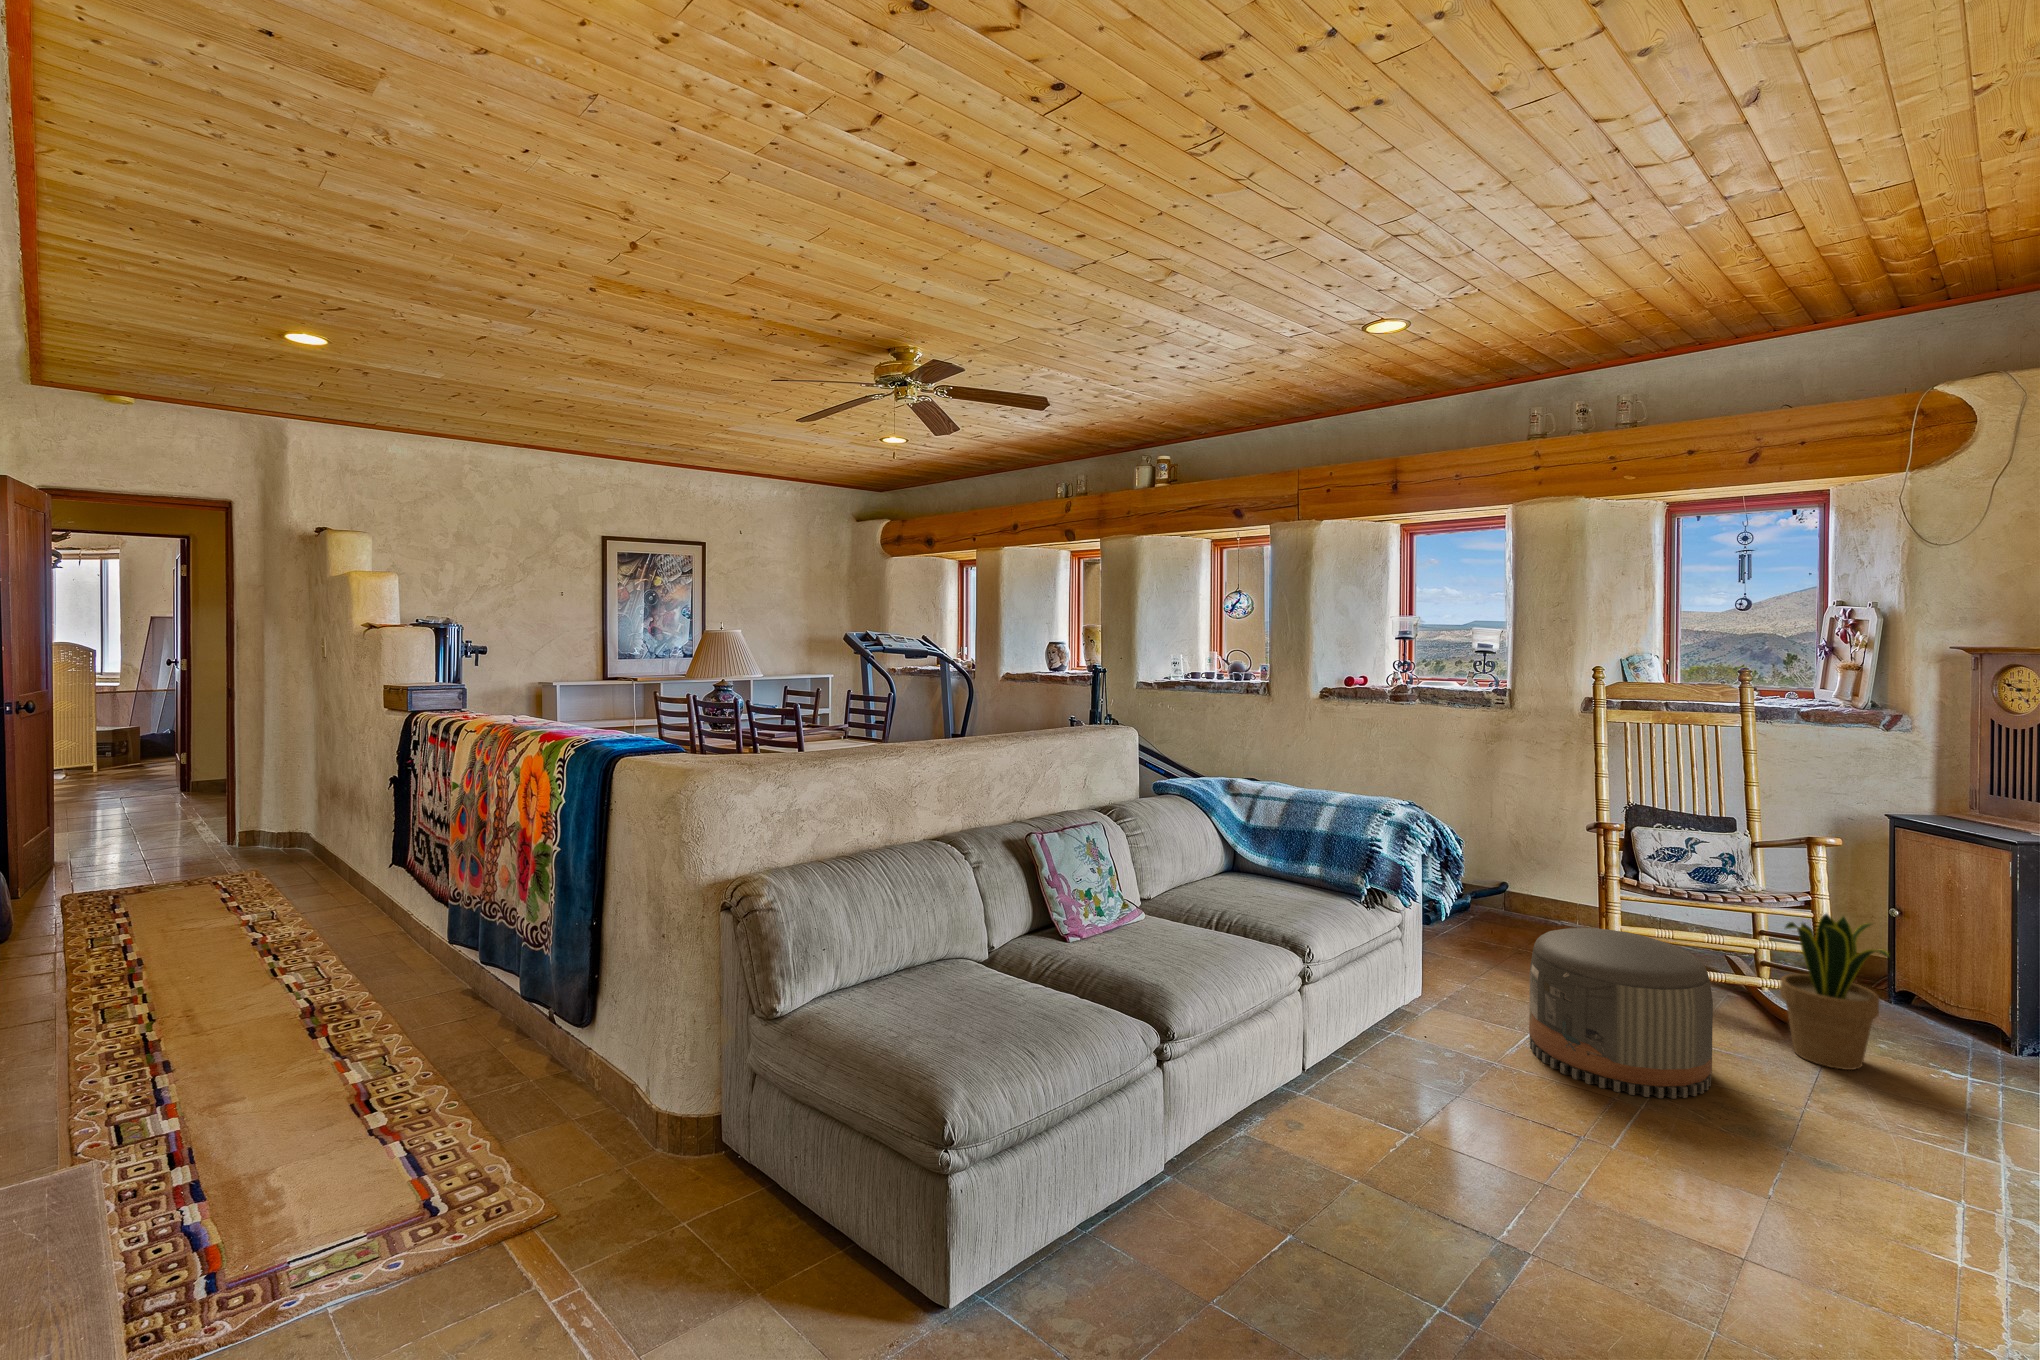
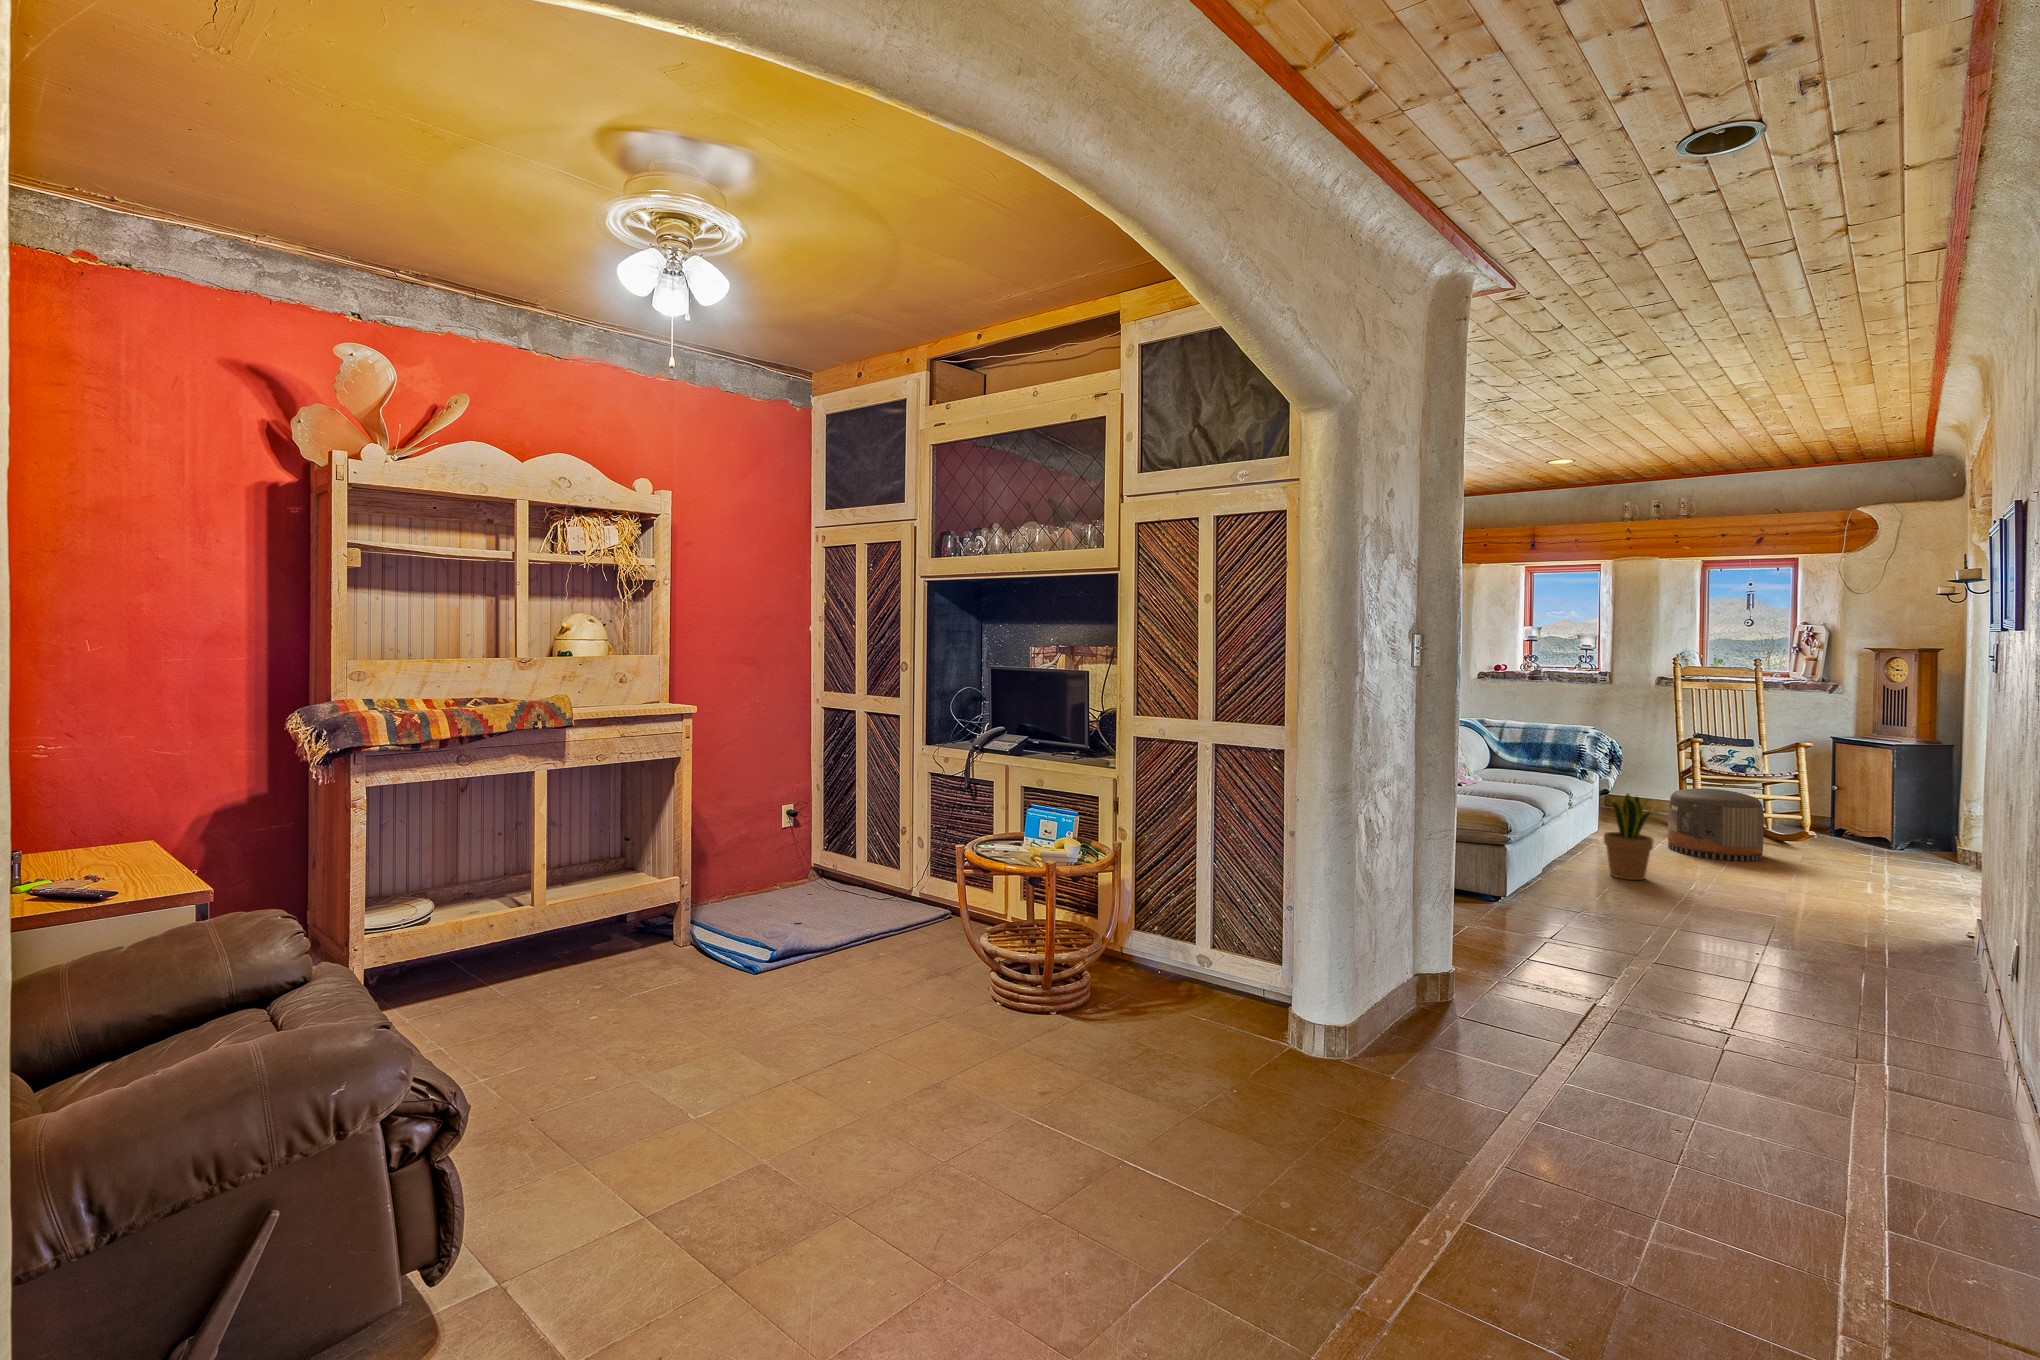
potted plant: present [1780,914,1890,1070] -> present [1604,794,1657,880]

